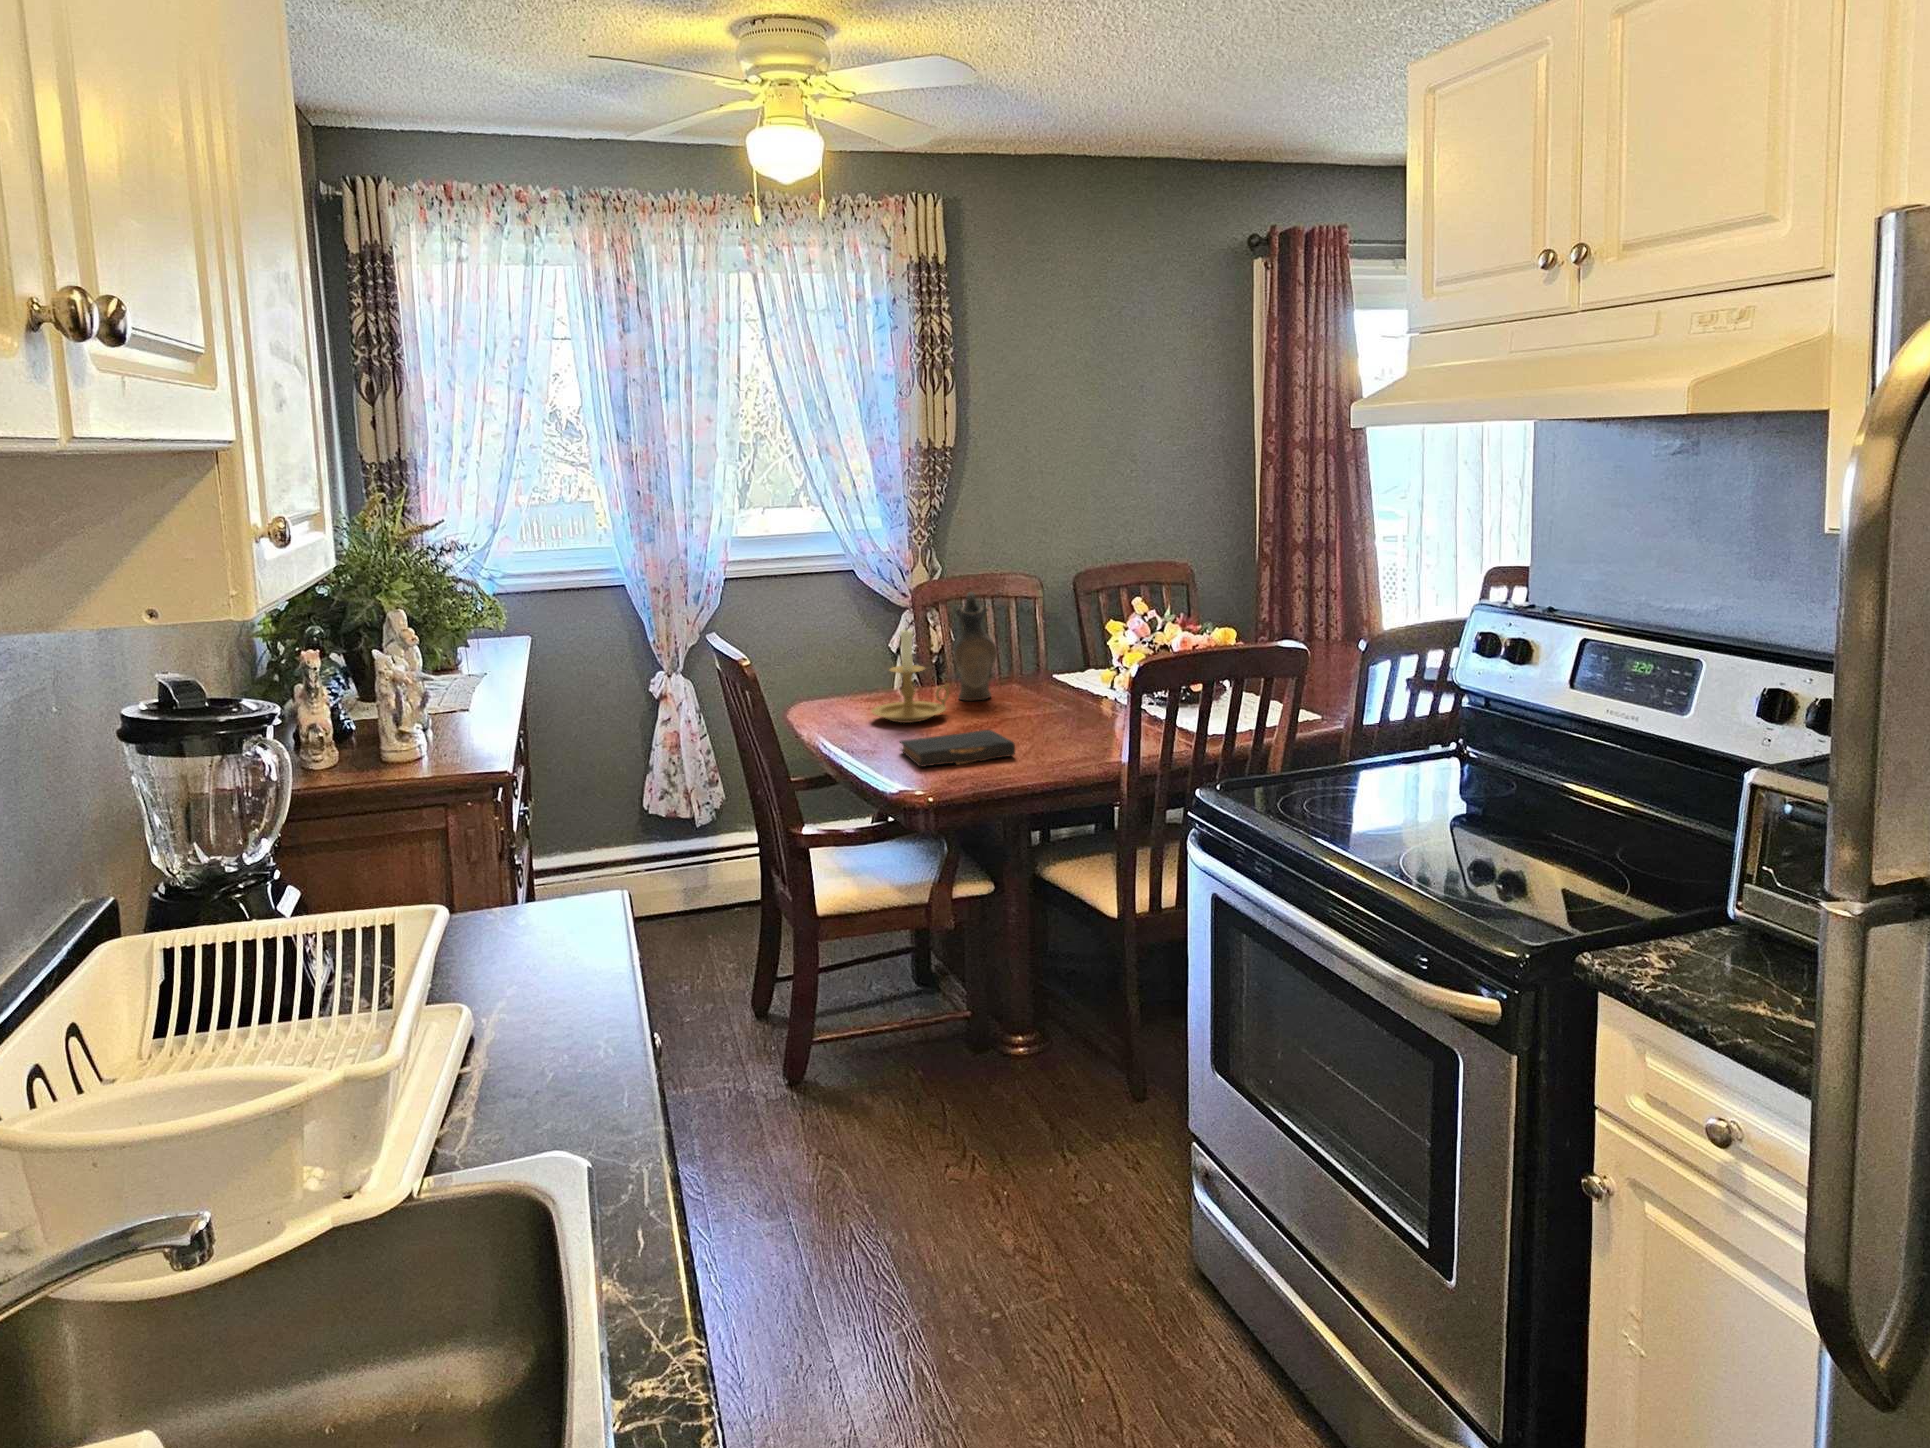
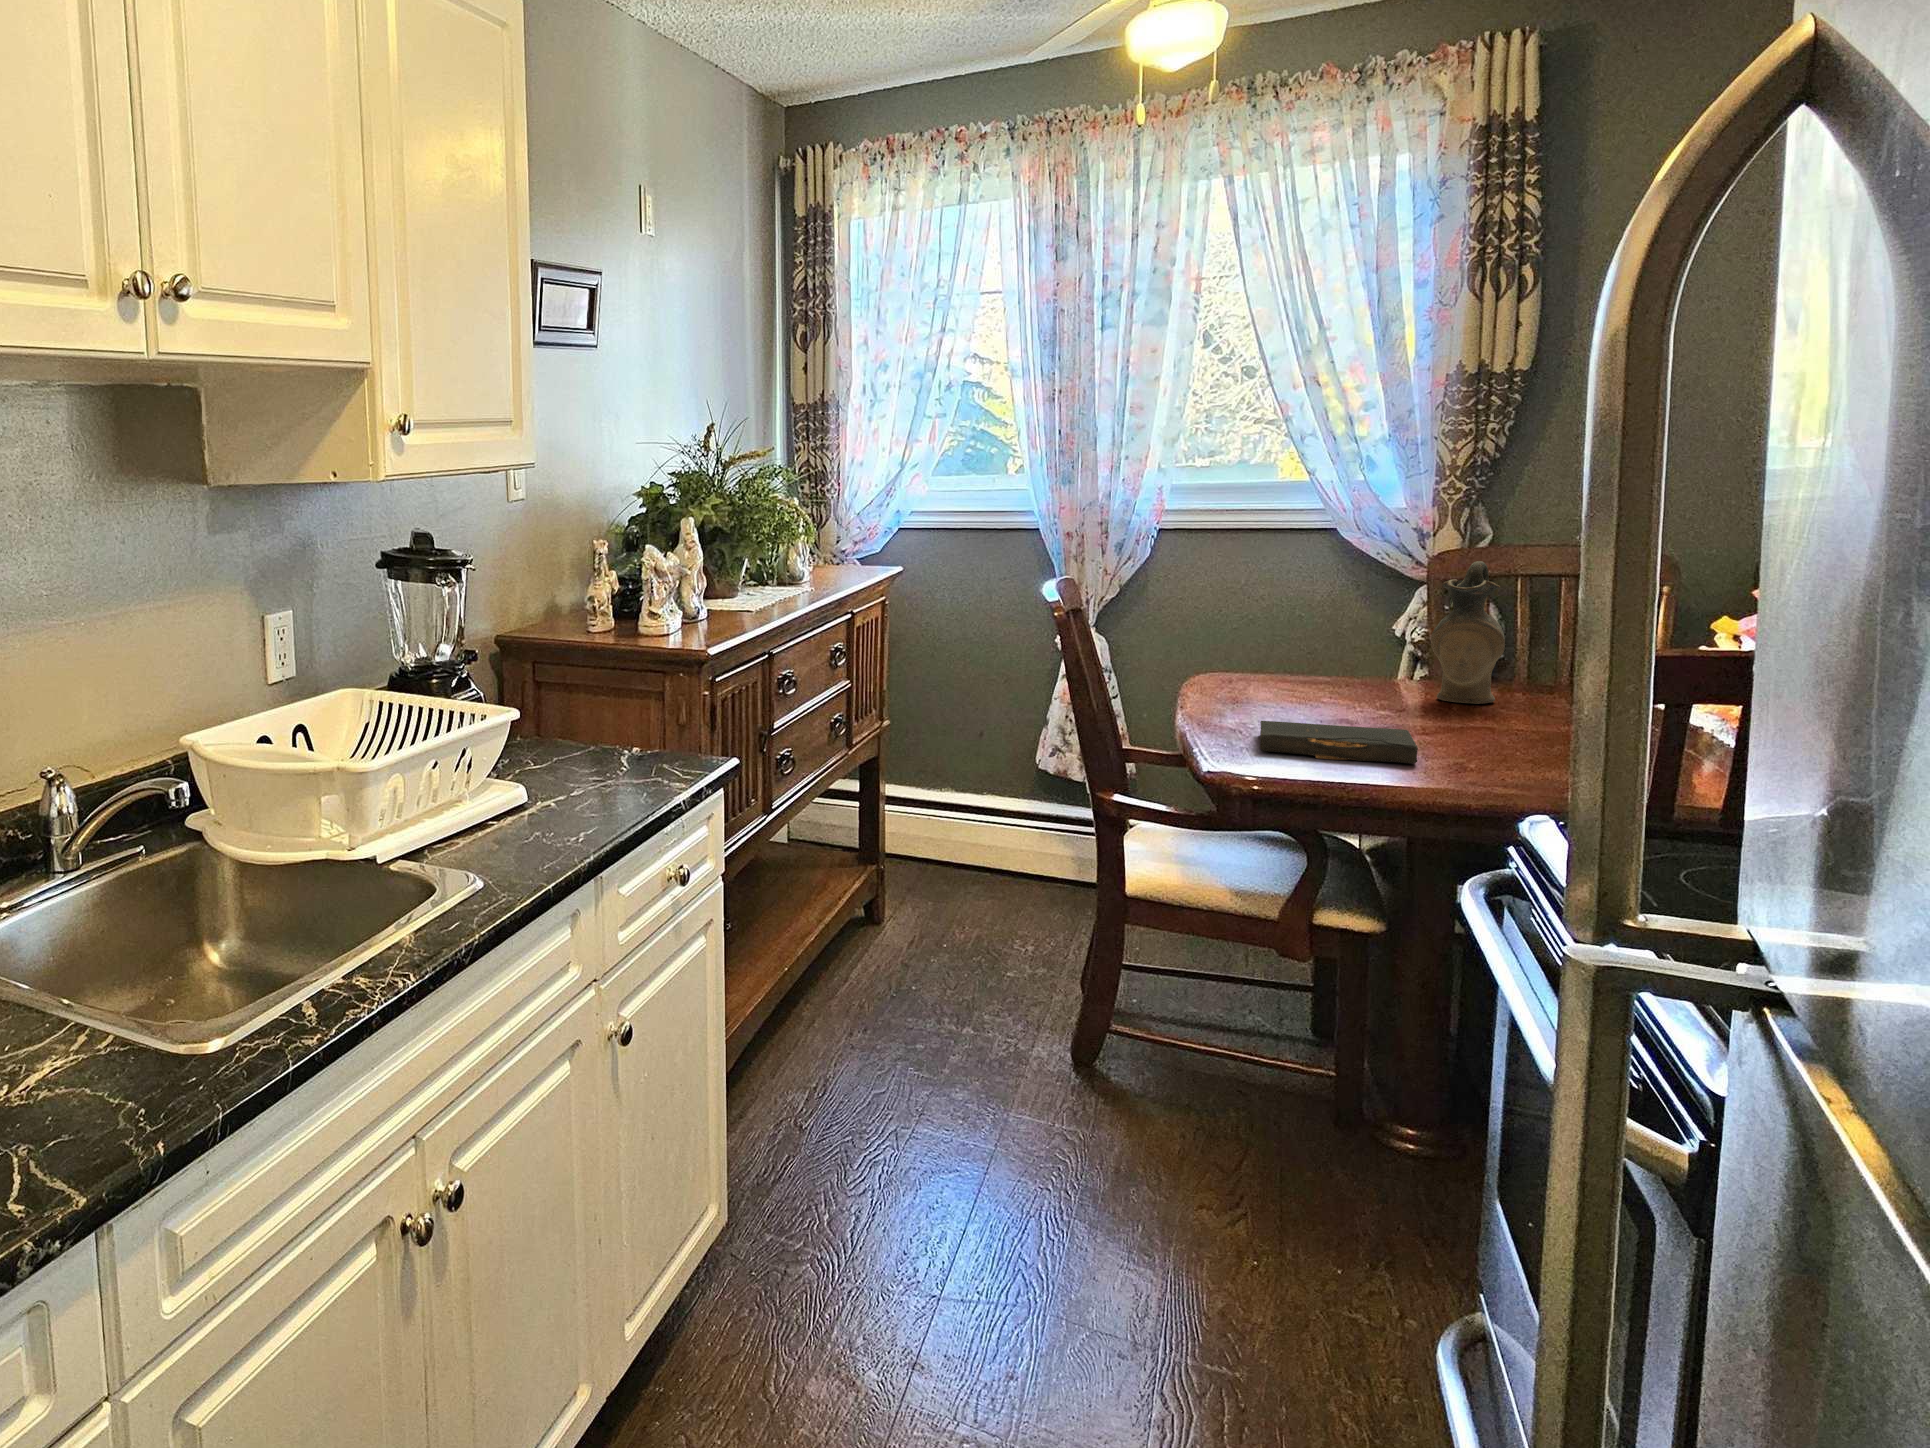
candle holder: present [872,629,949,723] -> none [1272,592,1404,711]

